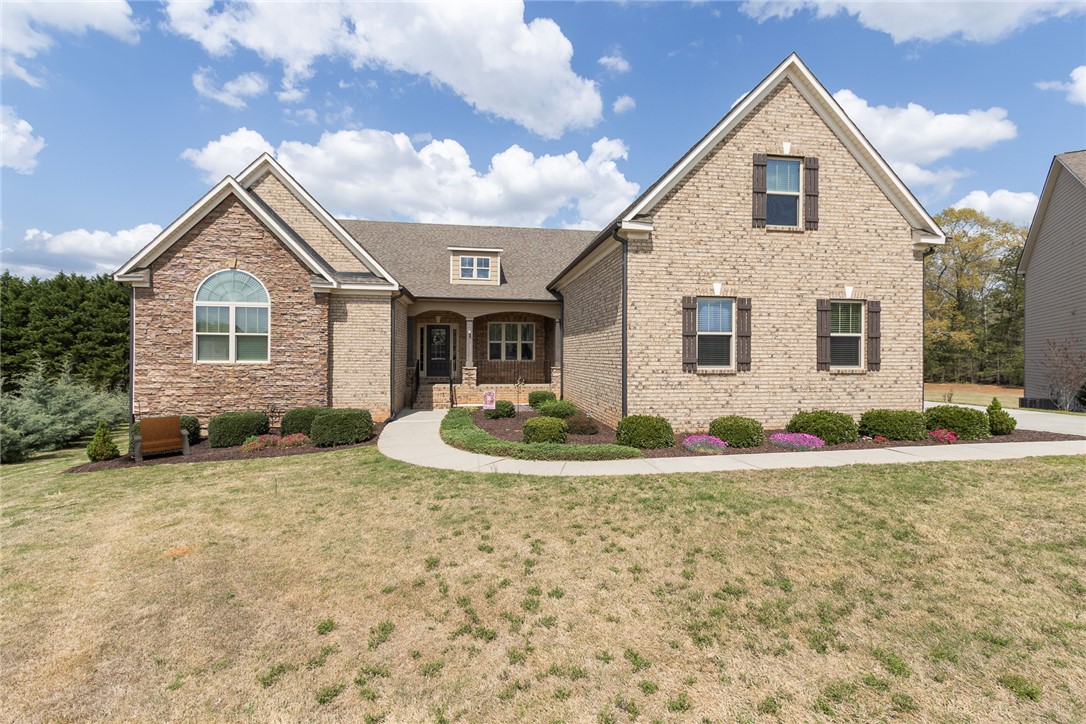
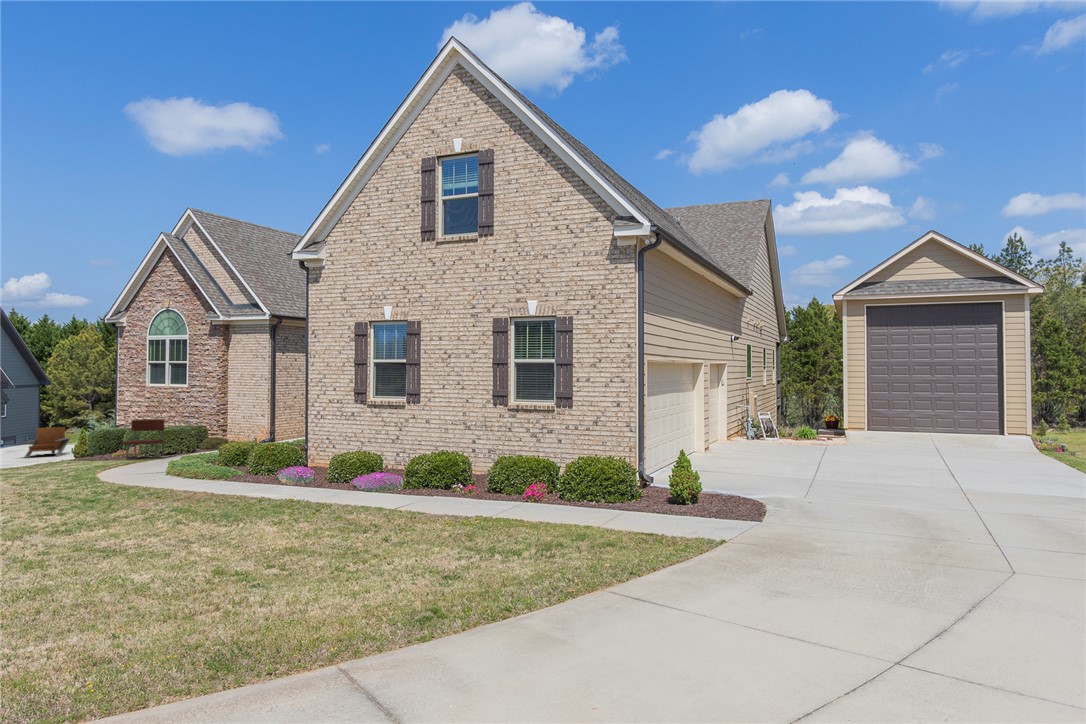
bench: none [322,399,366,448] -> present [121,419,165,458]

